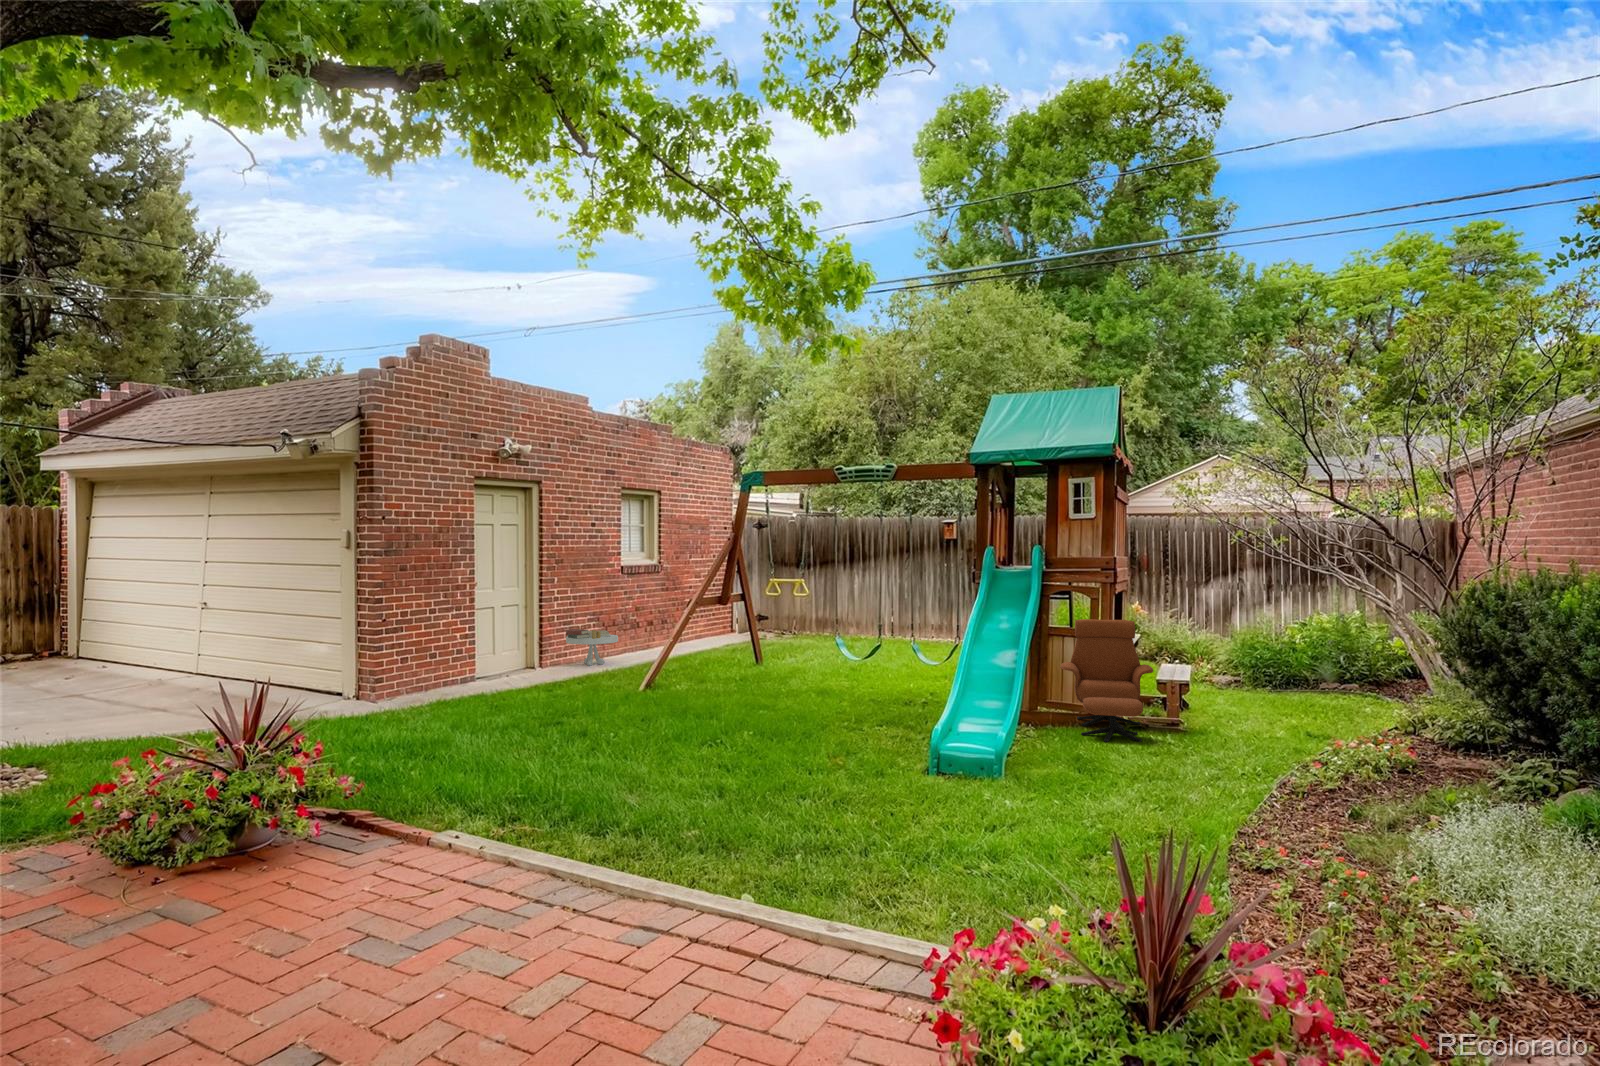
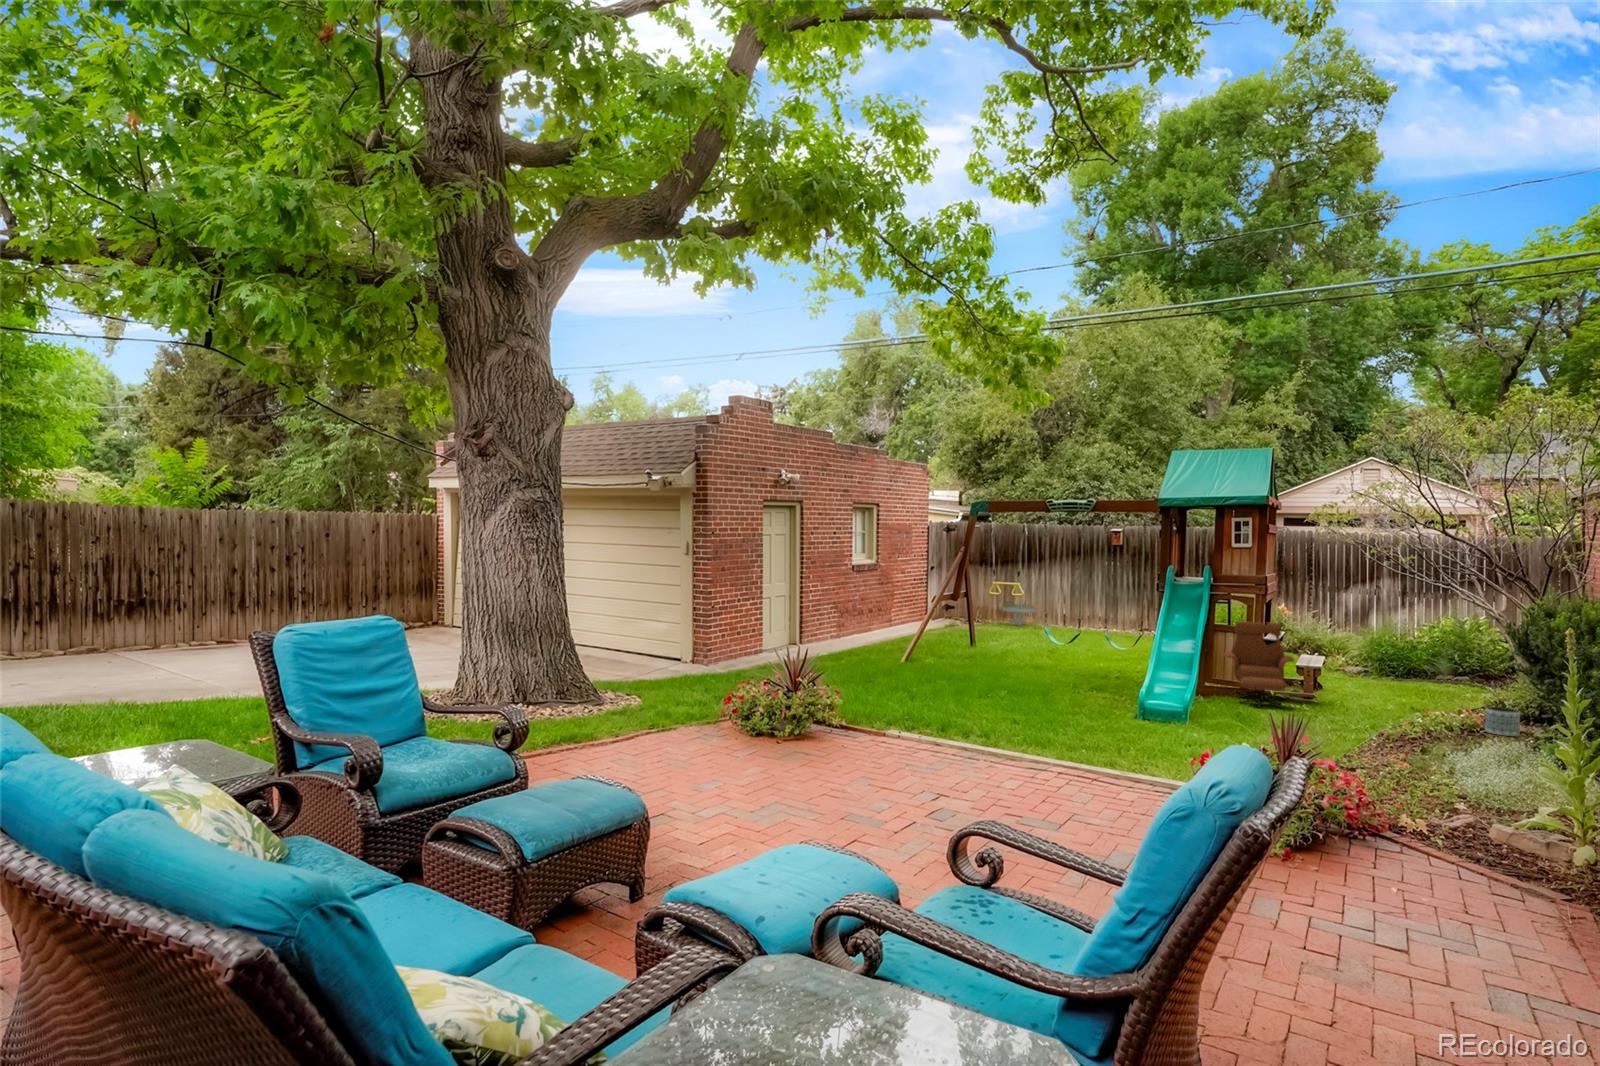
side table: present [566,629,618,666] -> present [1002,601,1035,626]
planter: none [1419,731,1469,775] -> present [1485,707,1520,736]

